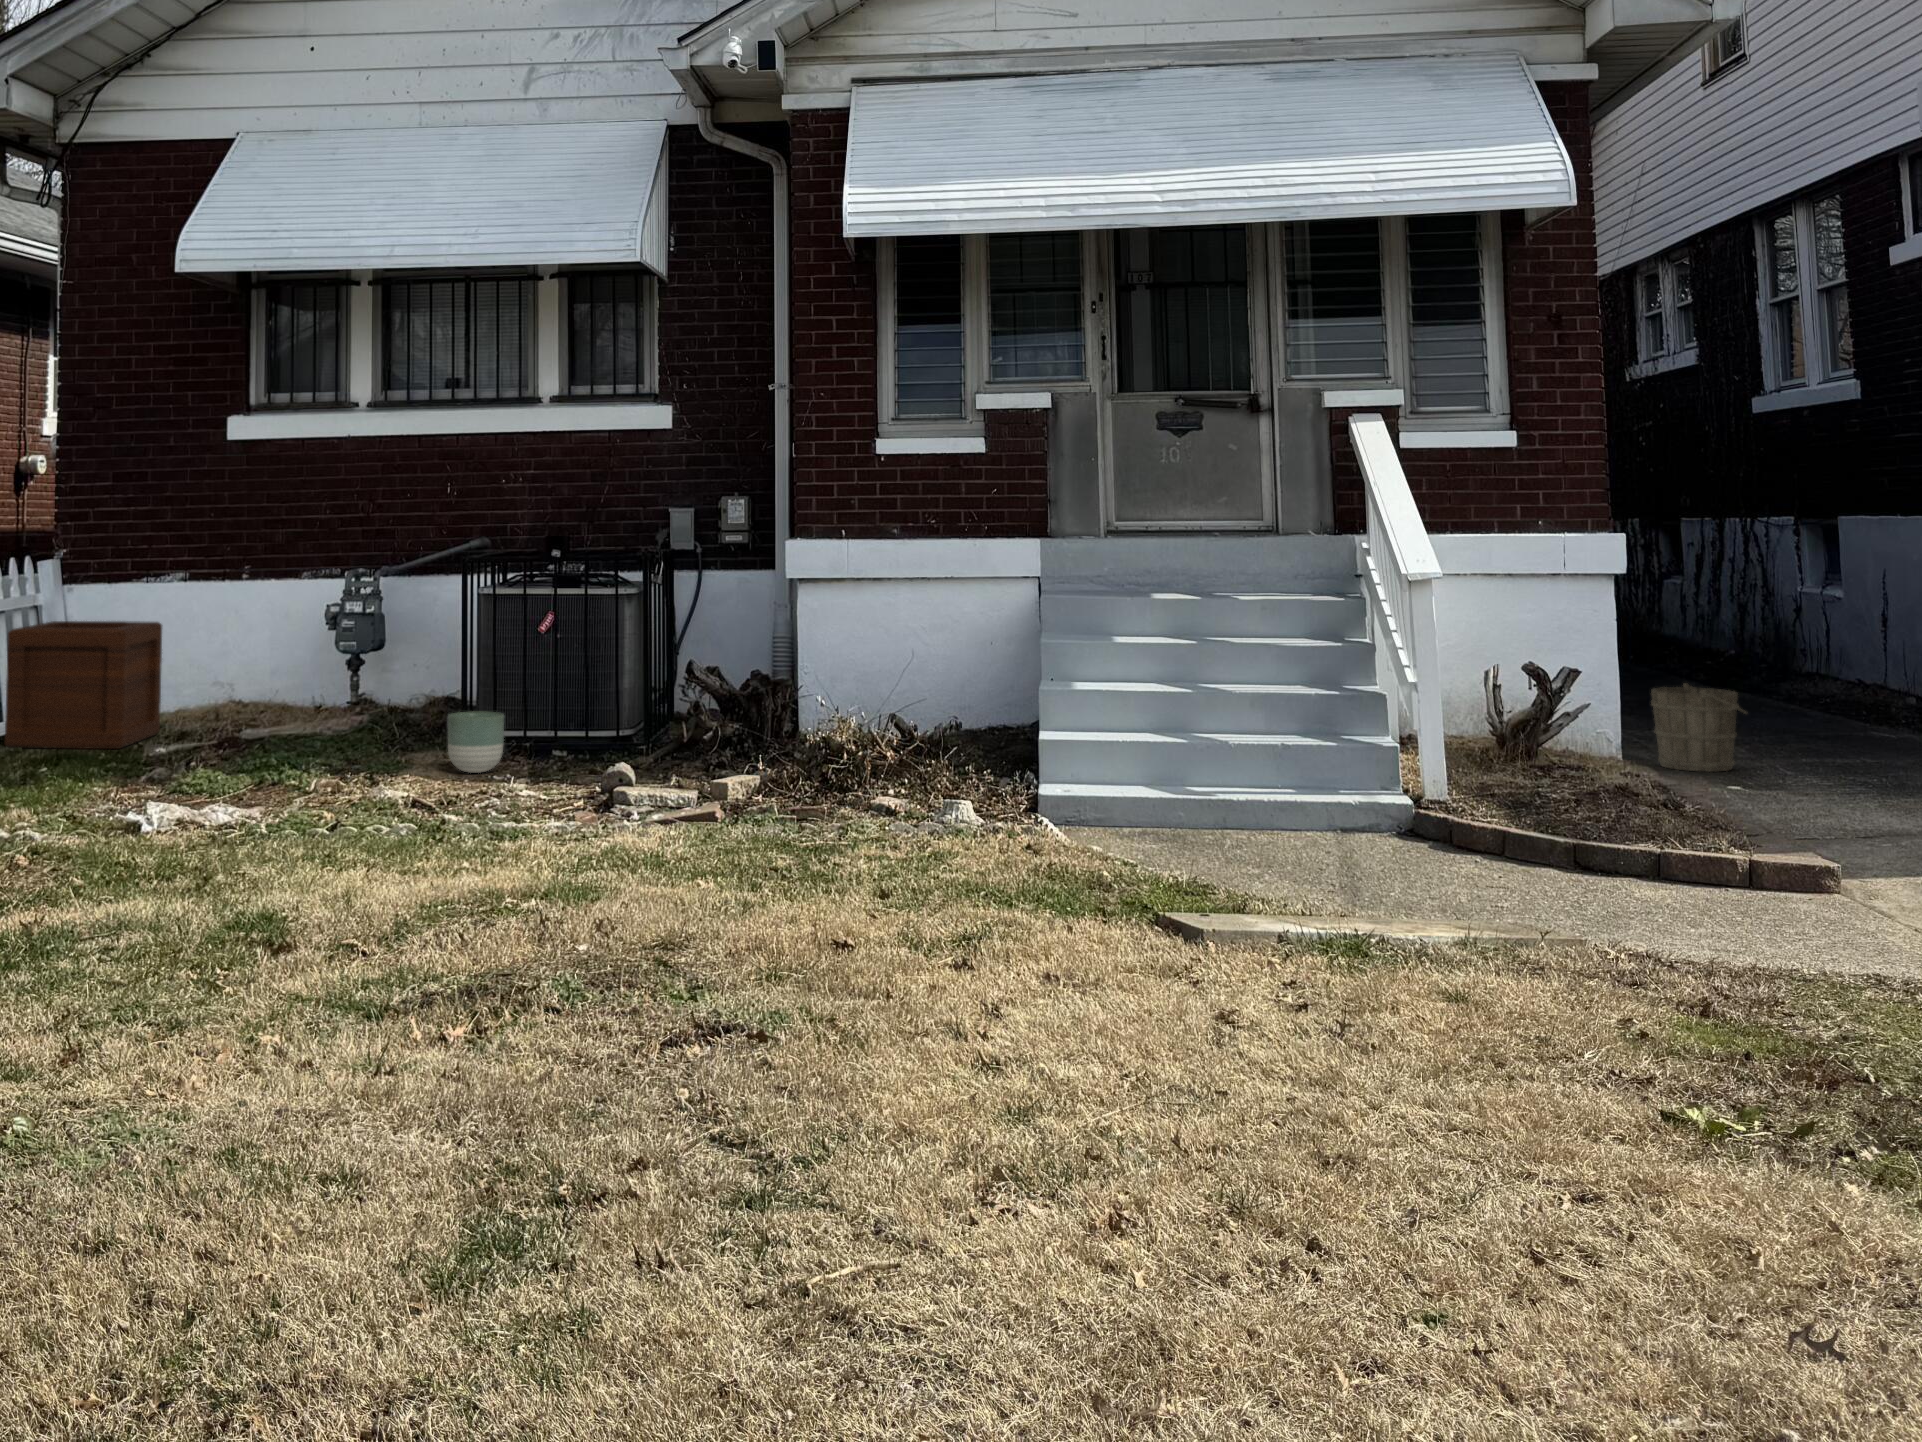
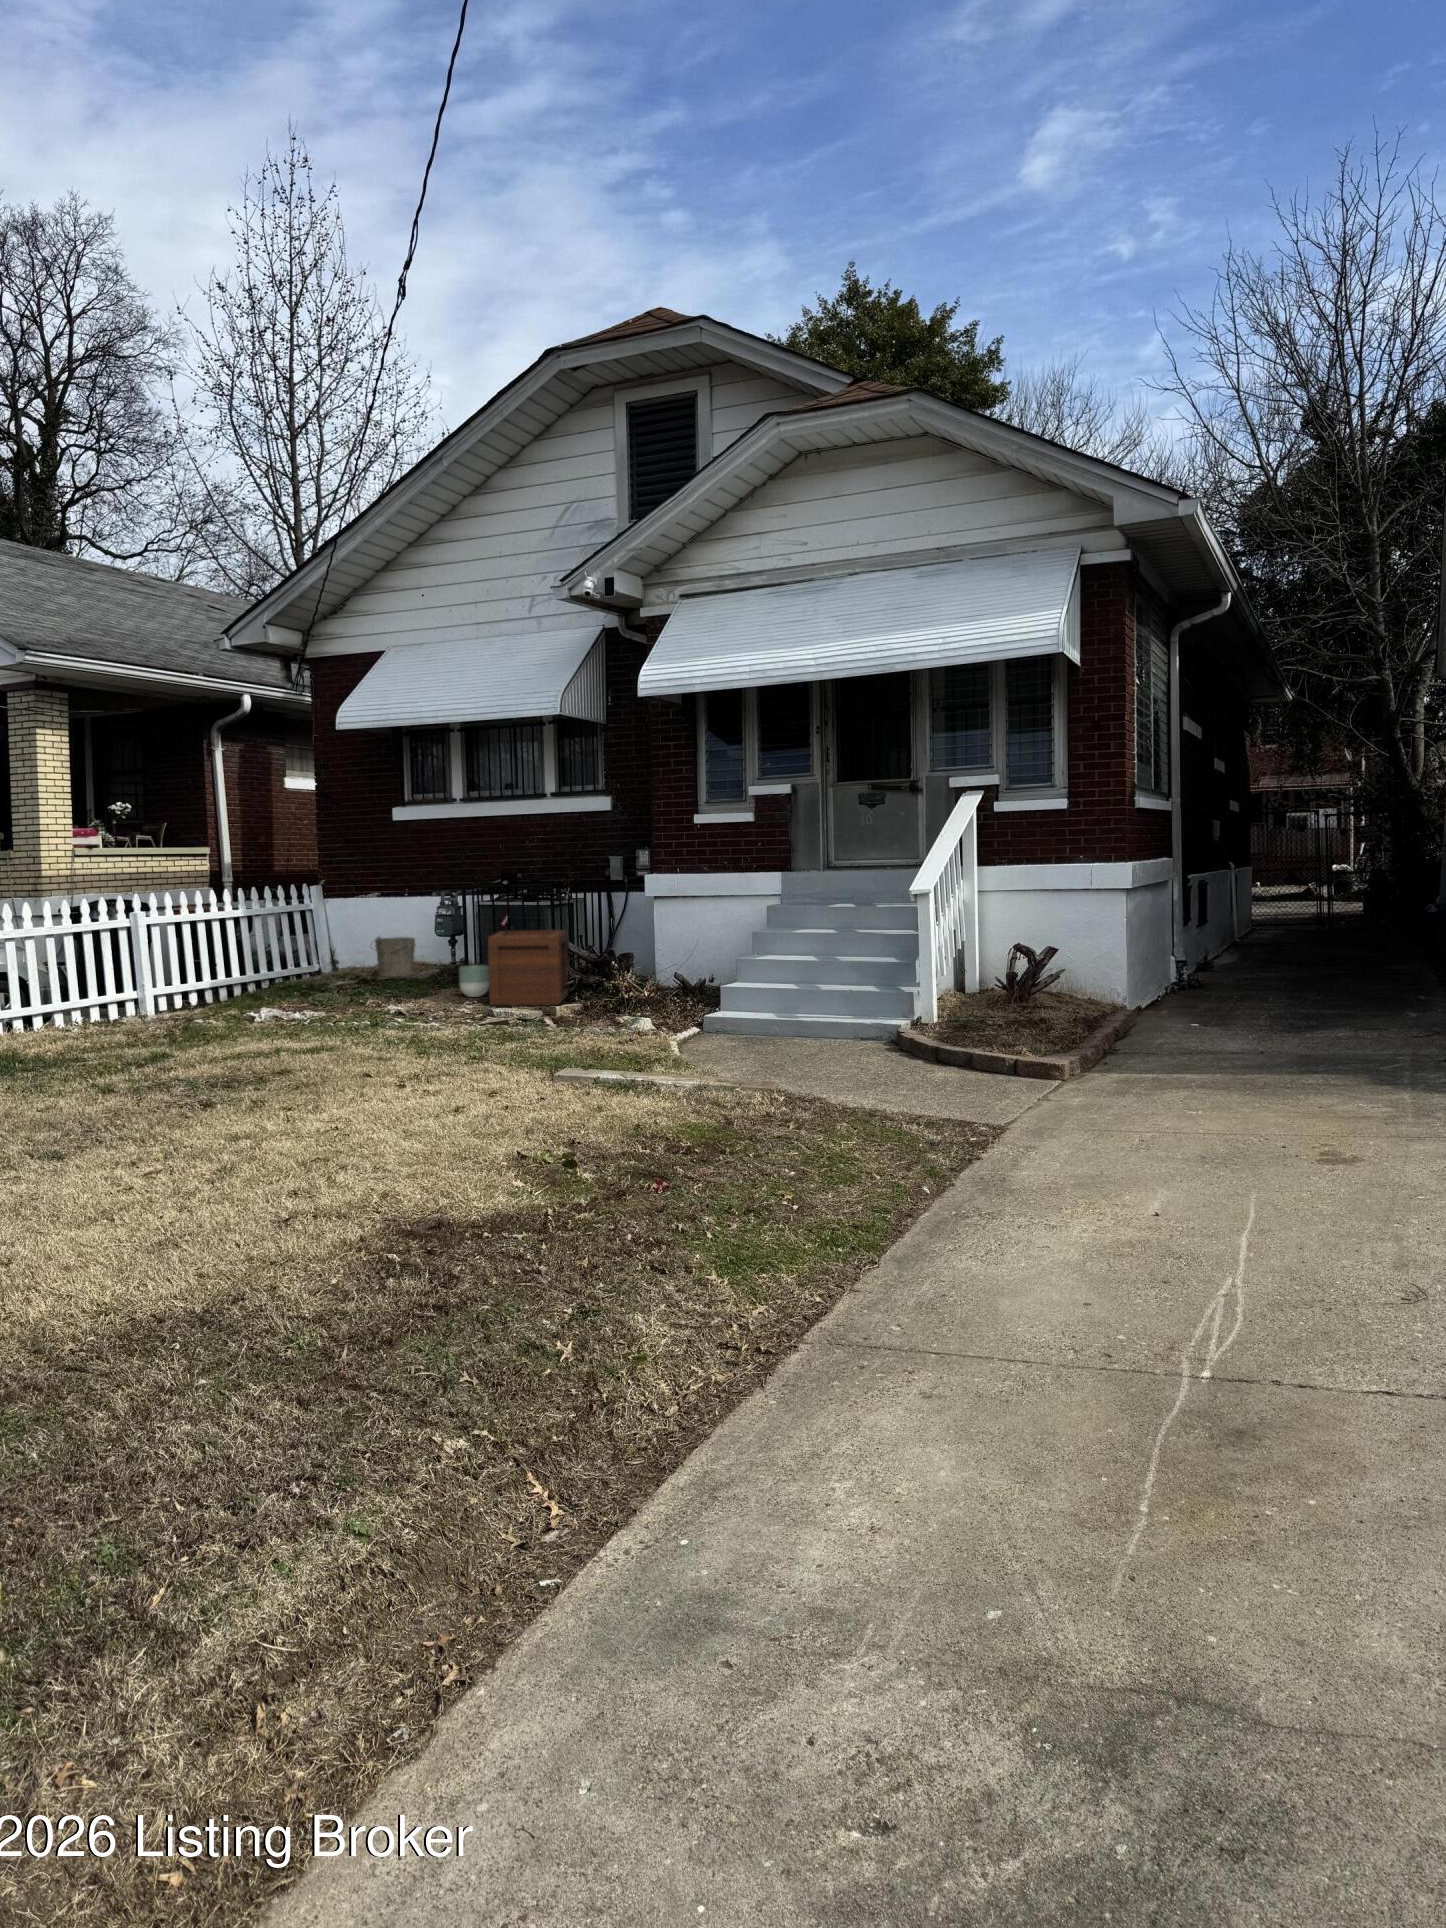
wooden crate: present [5,621,162,749] -> present [488,930,568,1006]
bucket: present [1651,683,1746,772] -> present [375,937,415,977]

